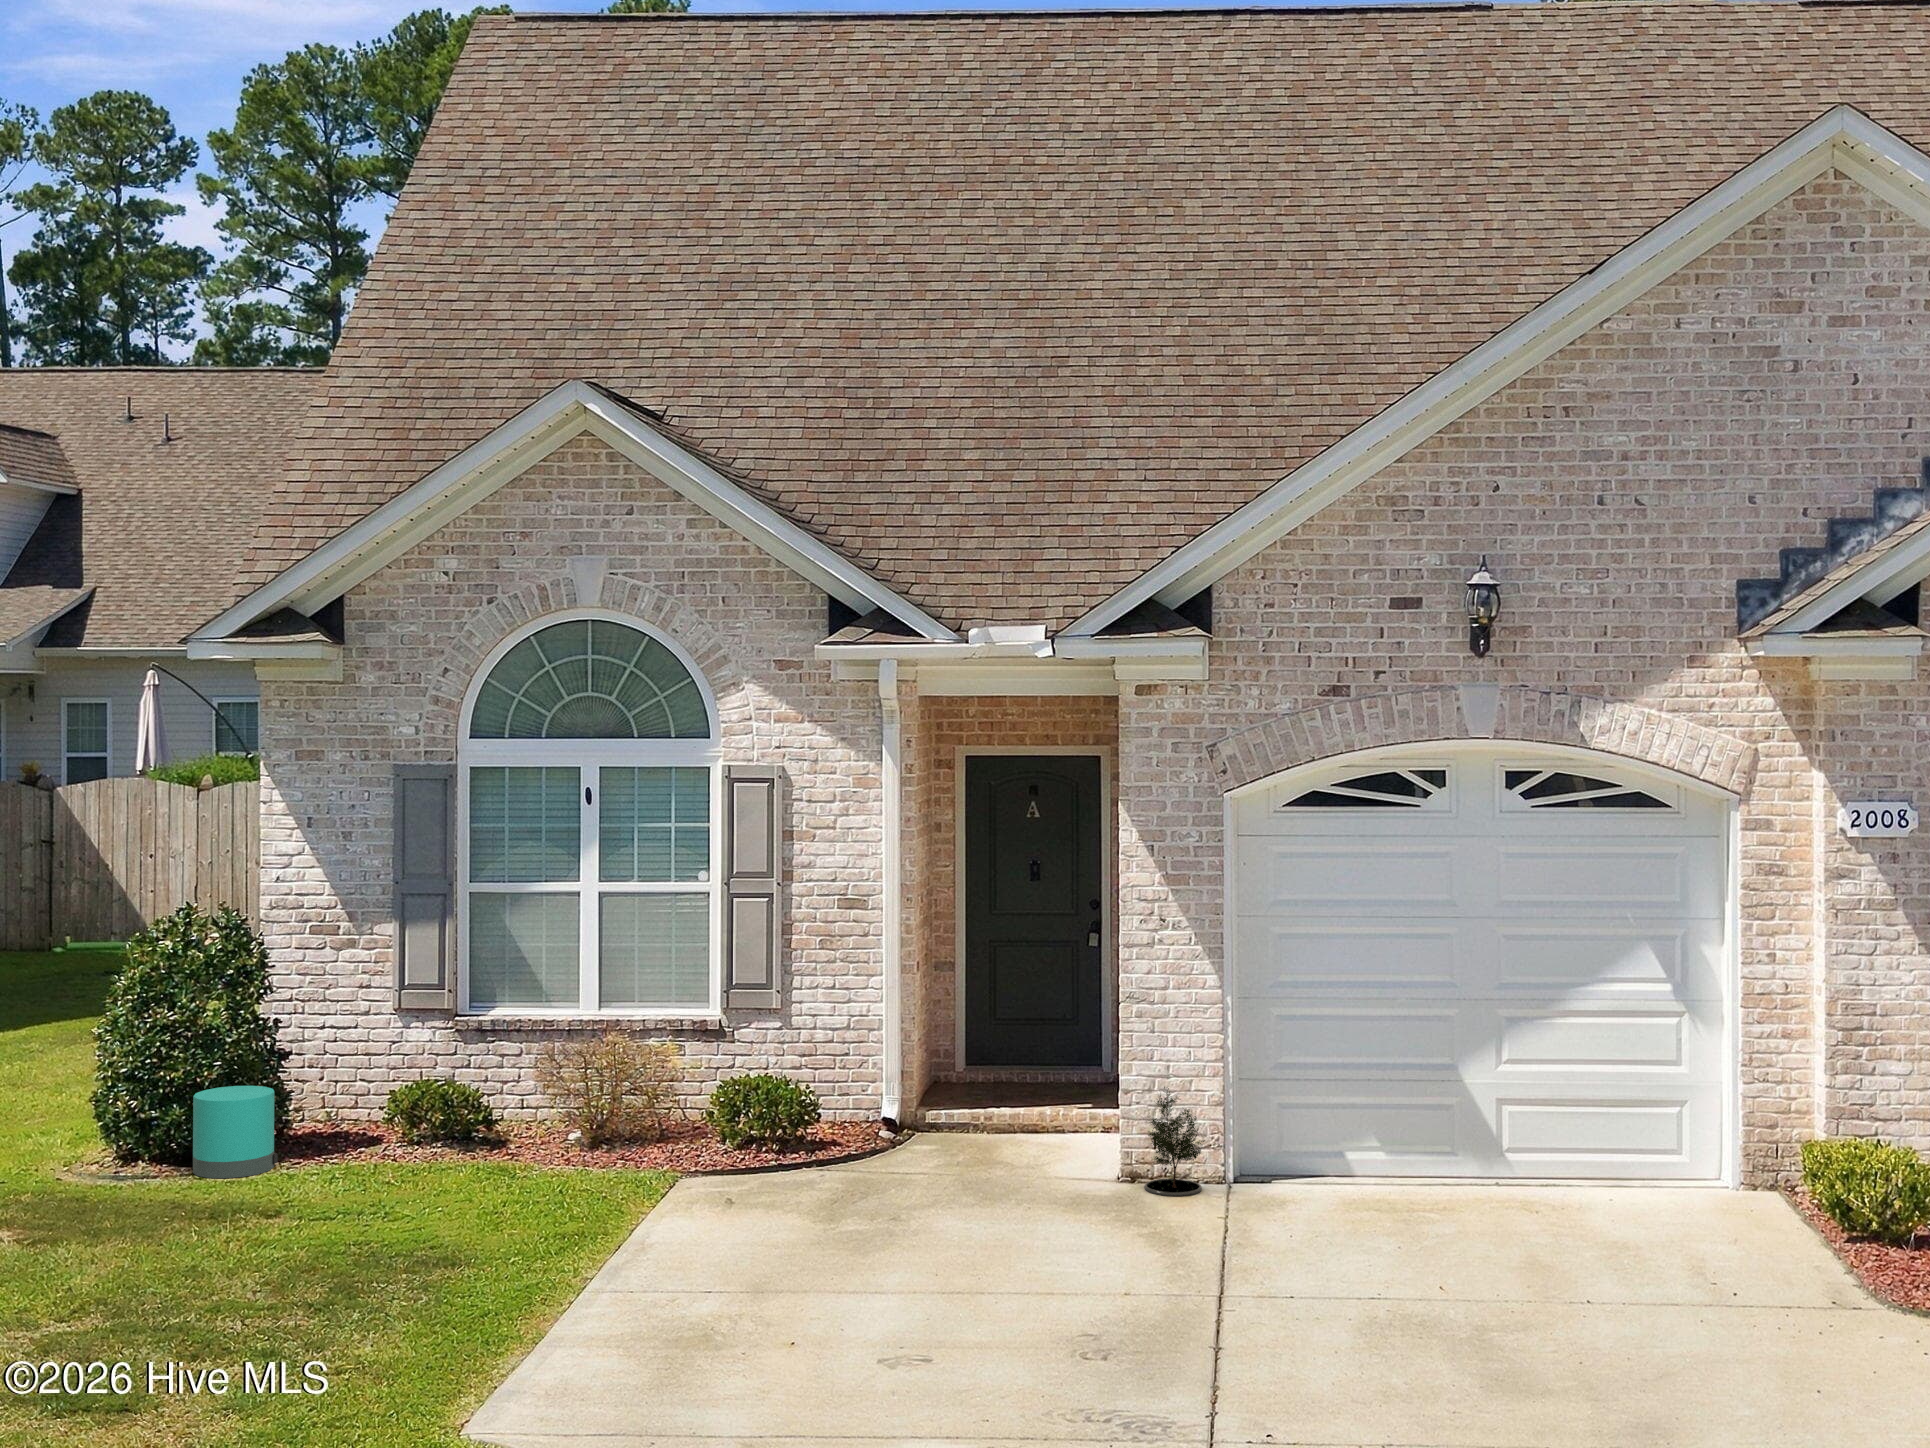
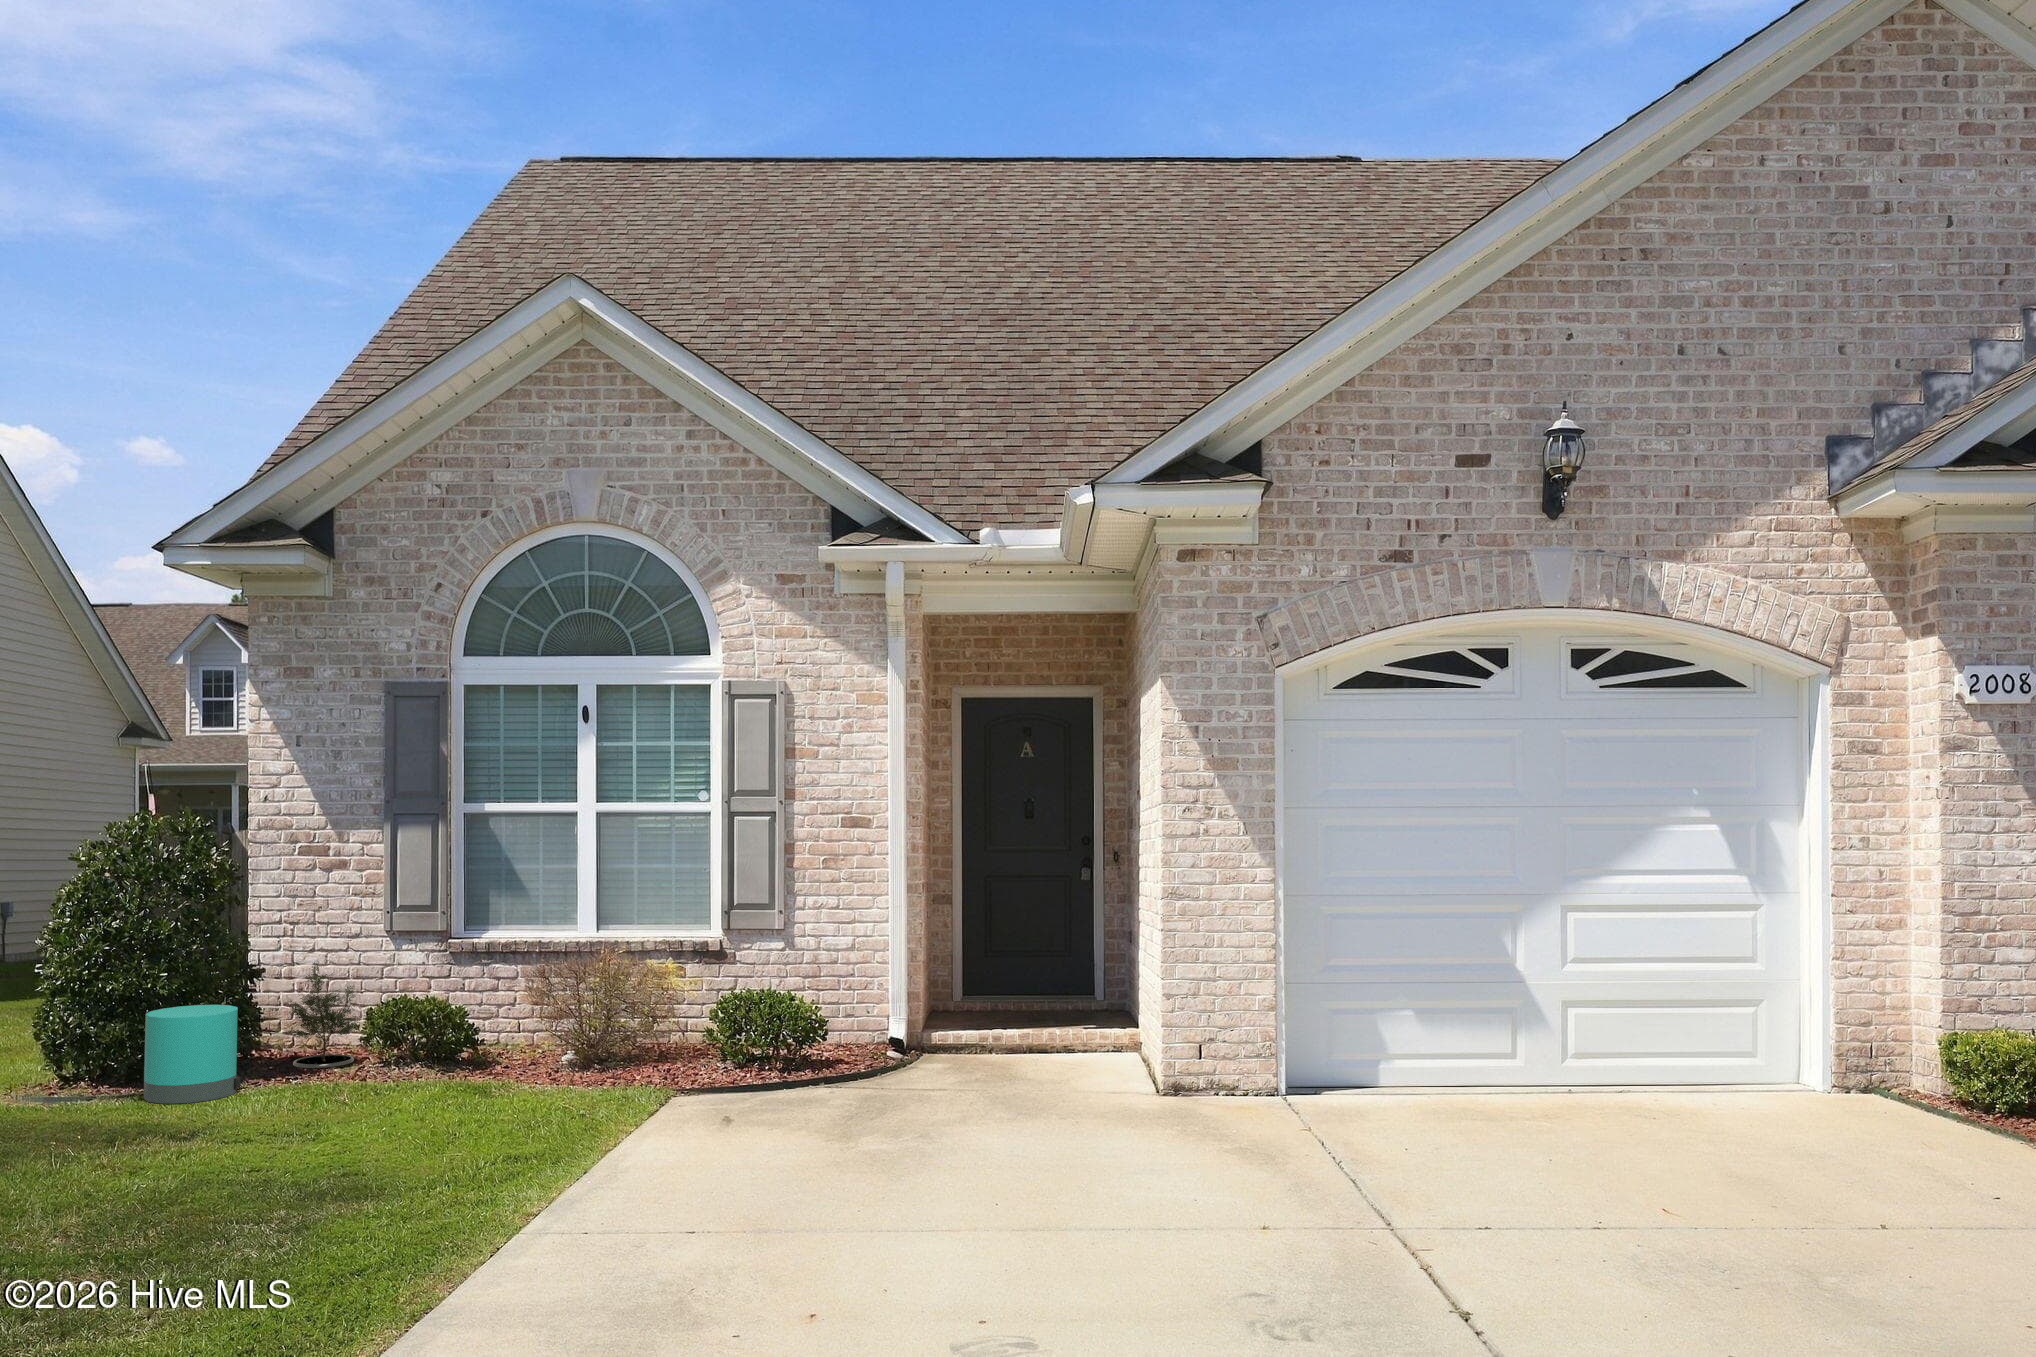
potted tree: present [1144,1087,1205,1196] -> present [290,963,358,1068]

